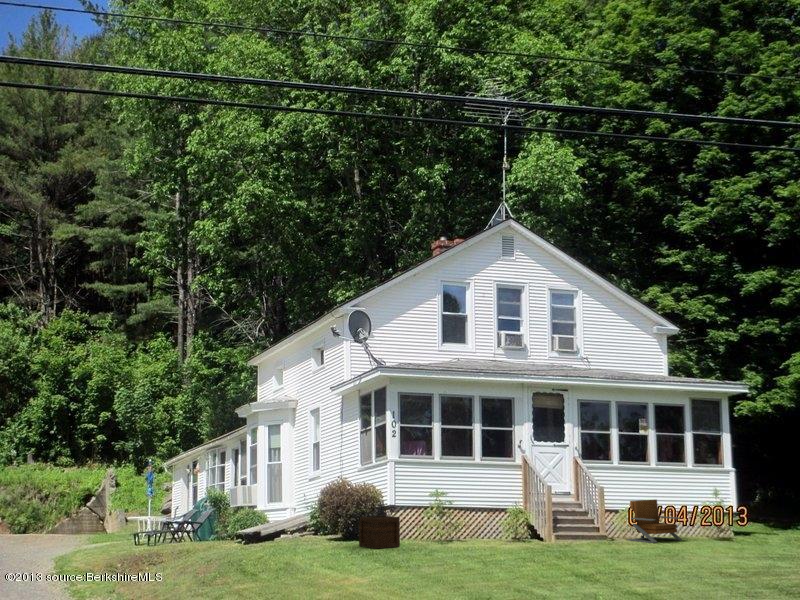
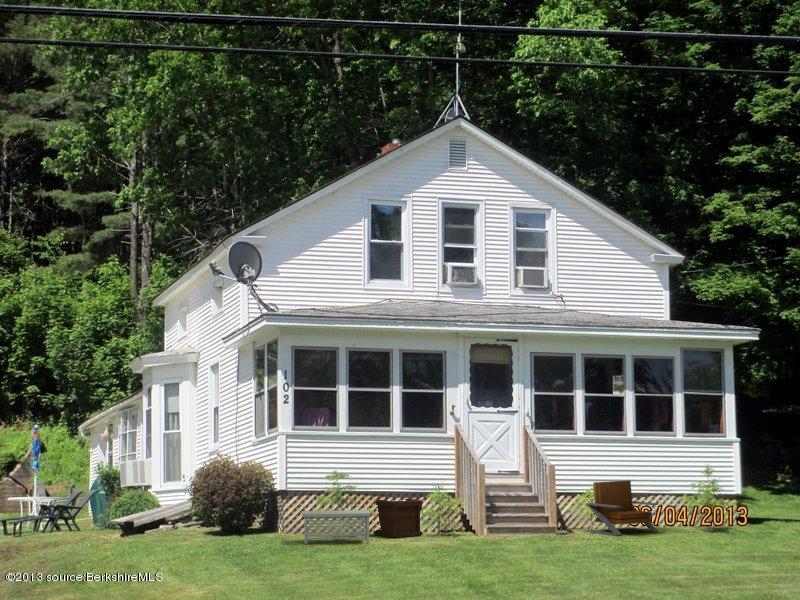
wooden crate: present [359,516,400,549] -> present [373,499,423,538]
storage bench: none [409,522,467,549] -> present [302,510,370,544]

